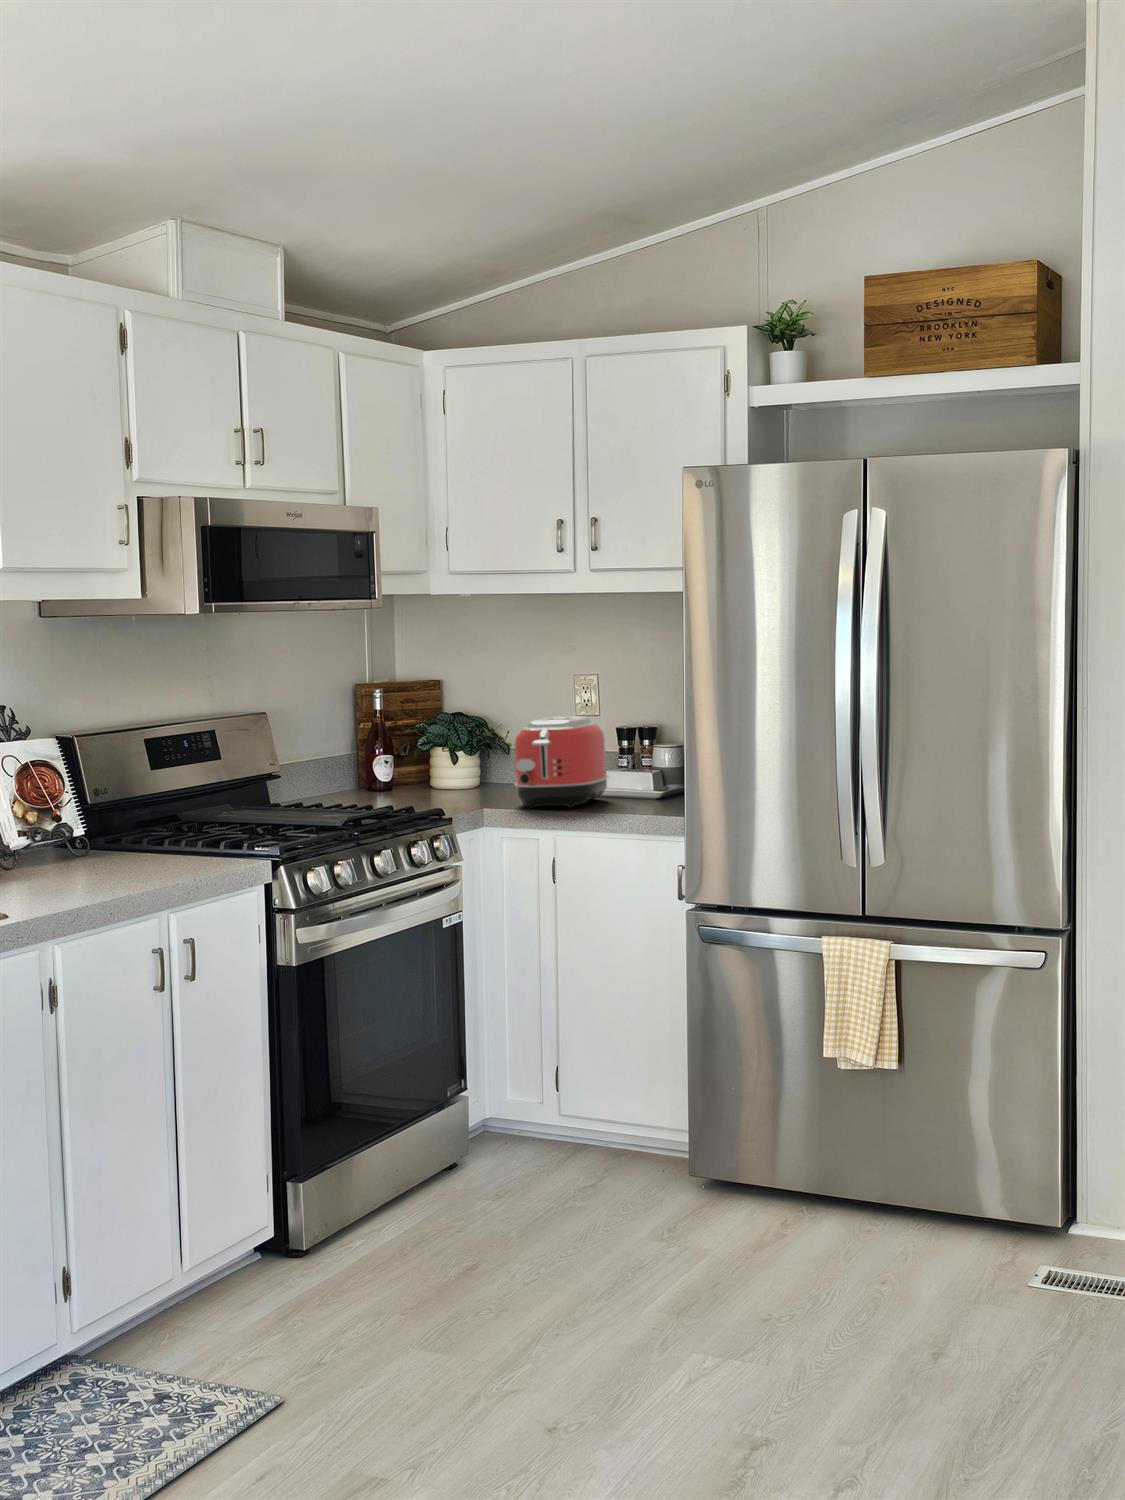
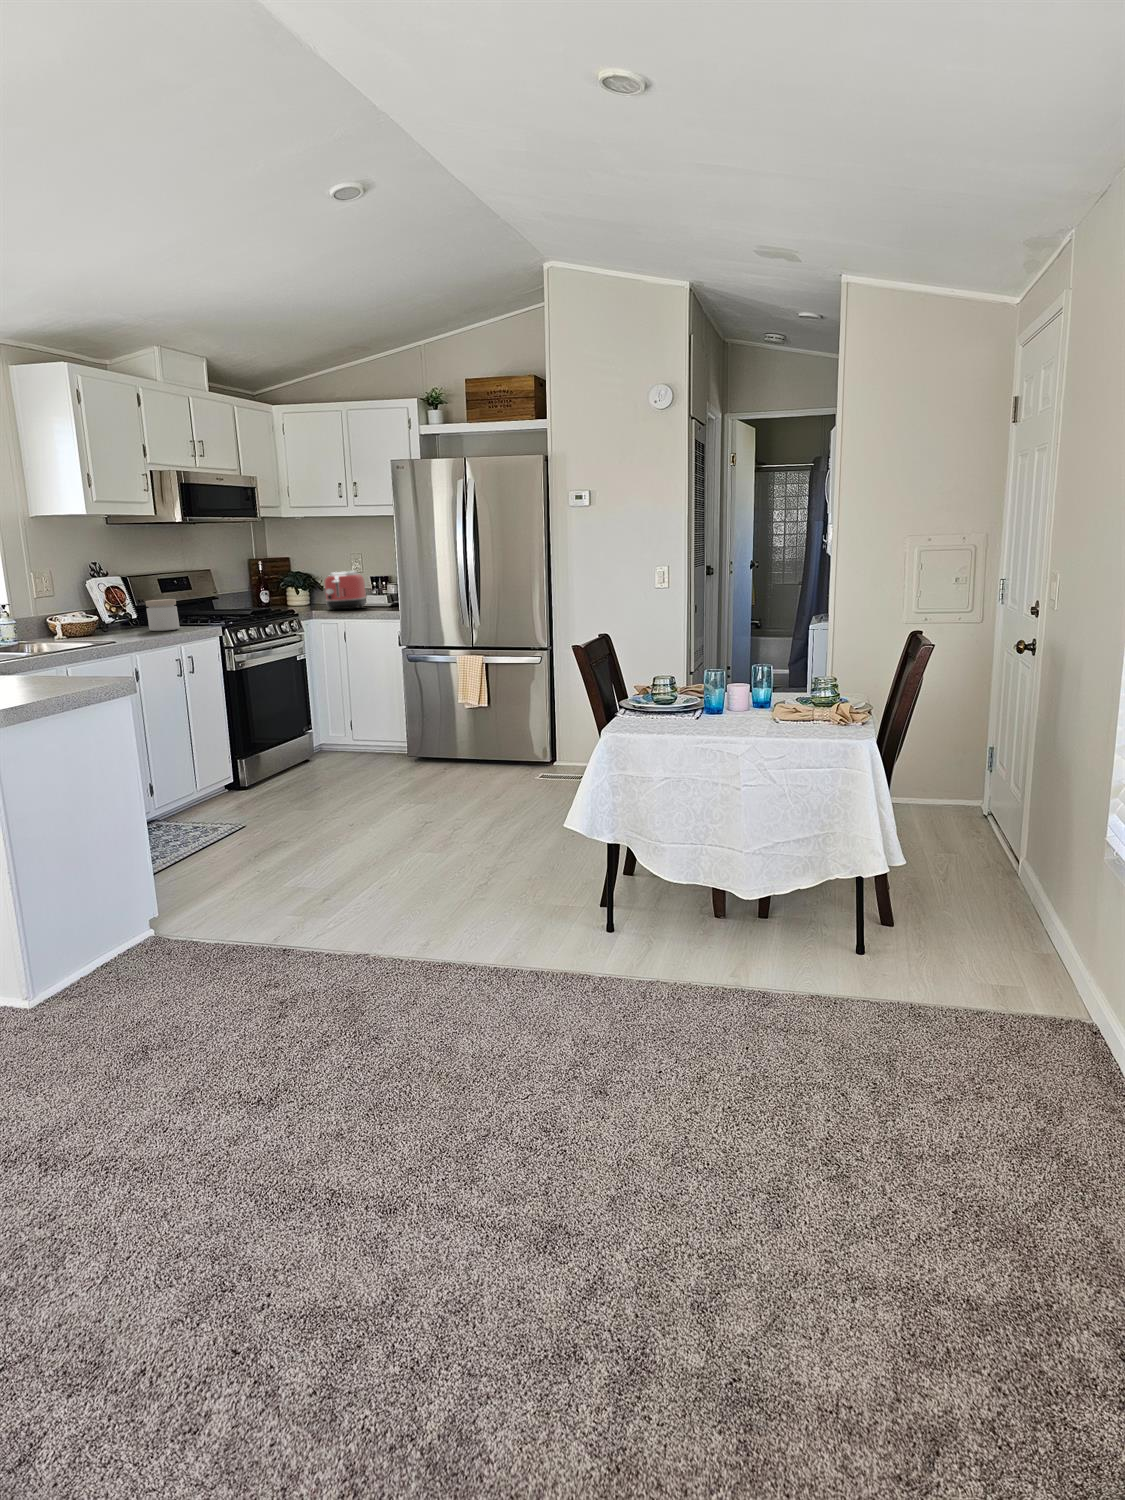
jar: none [93,798,169,878] -> present [145,599,180,631]

